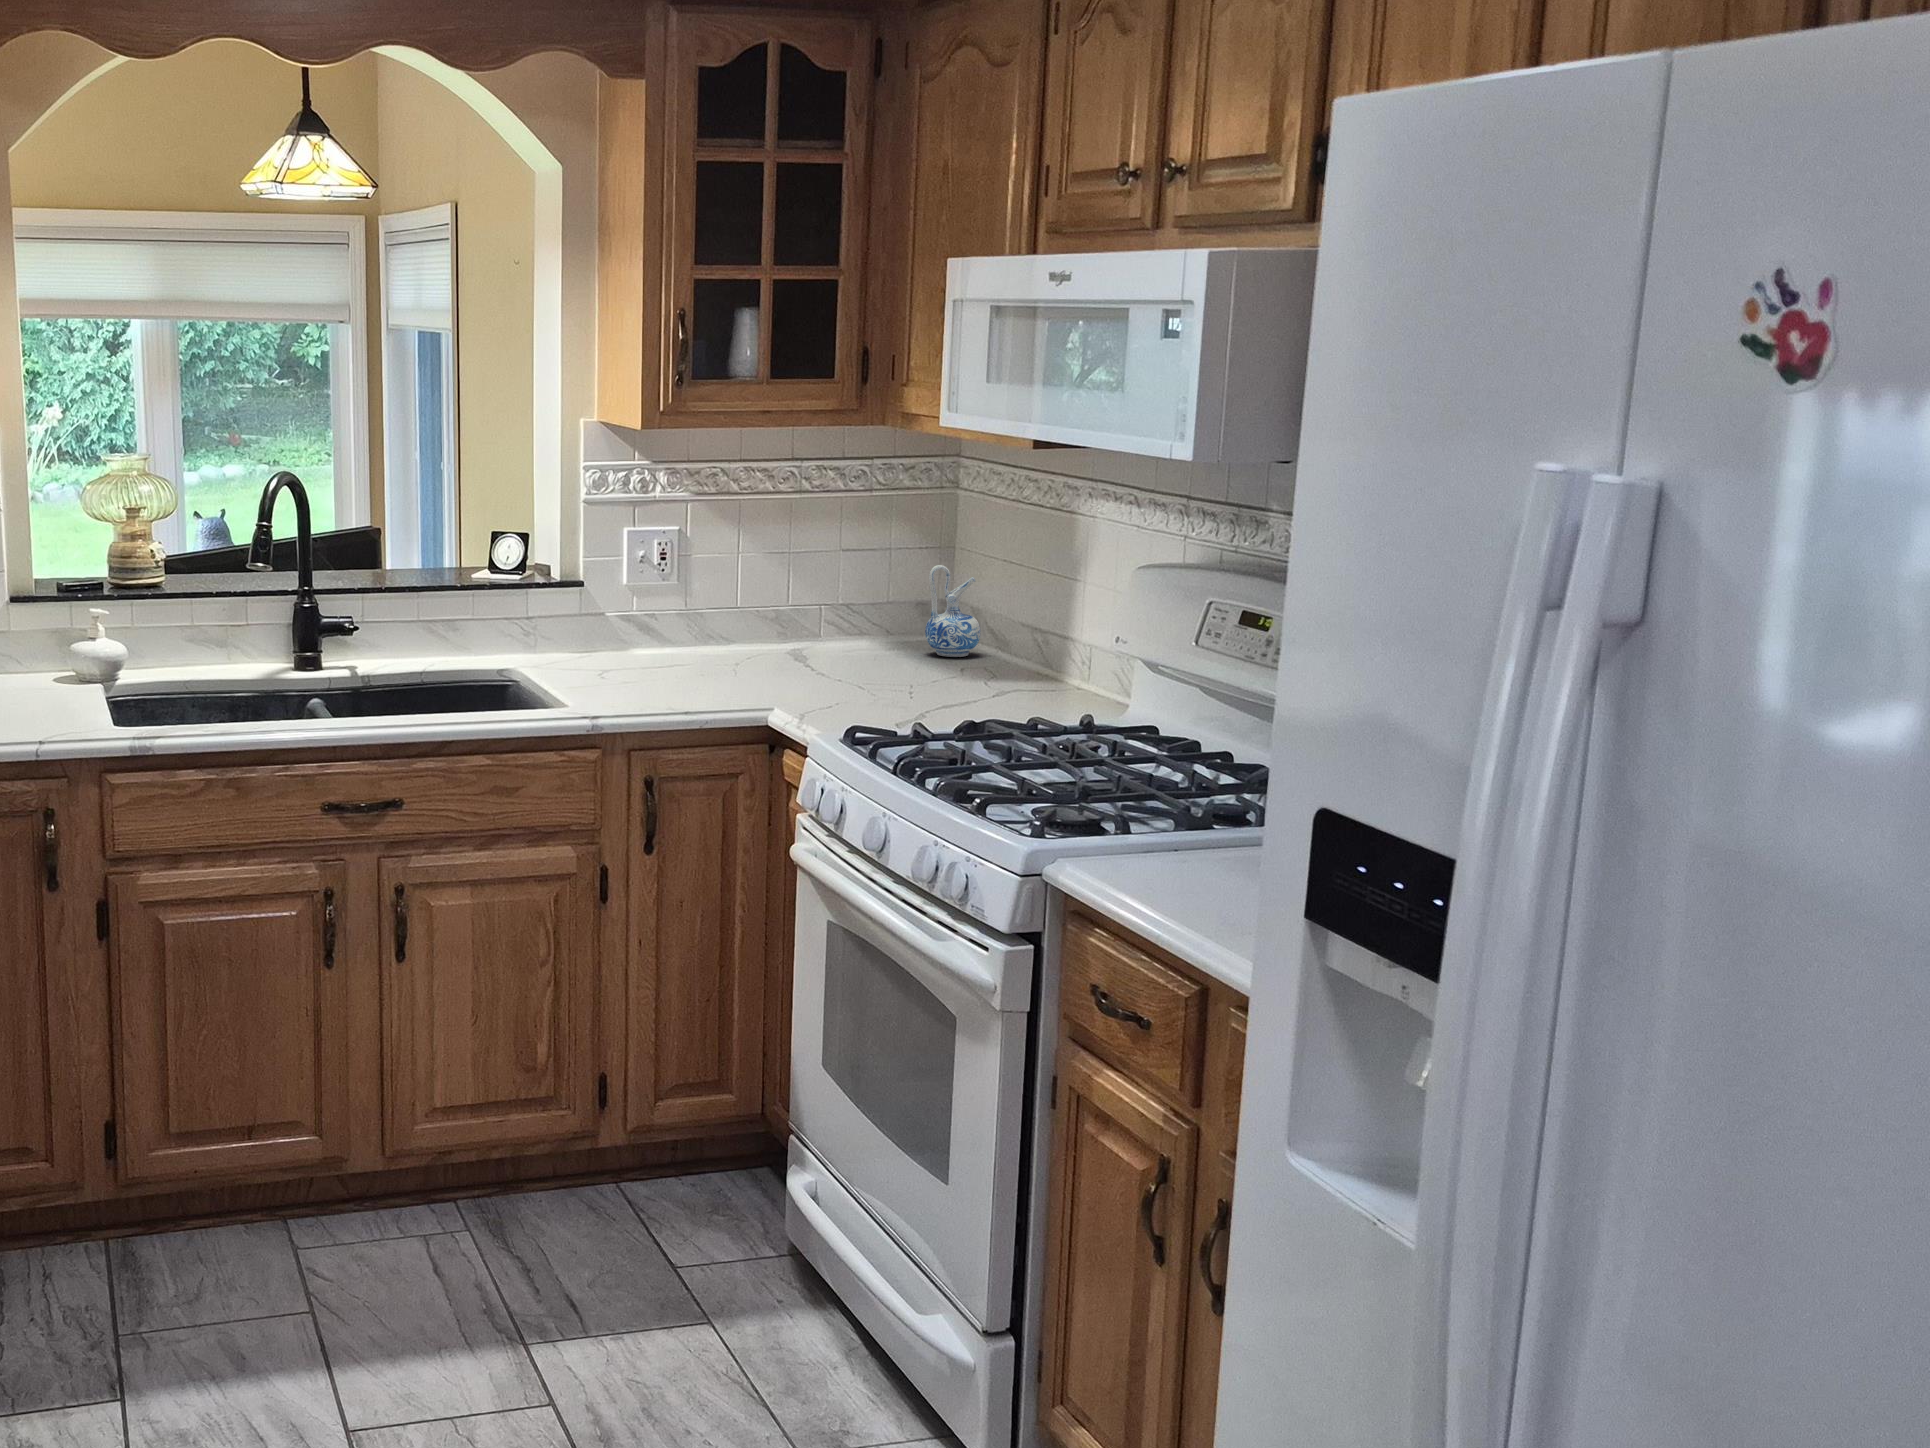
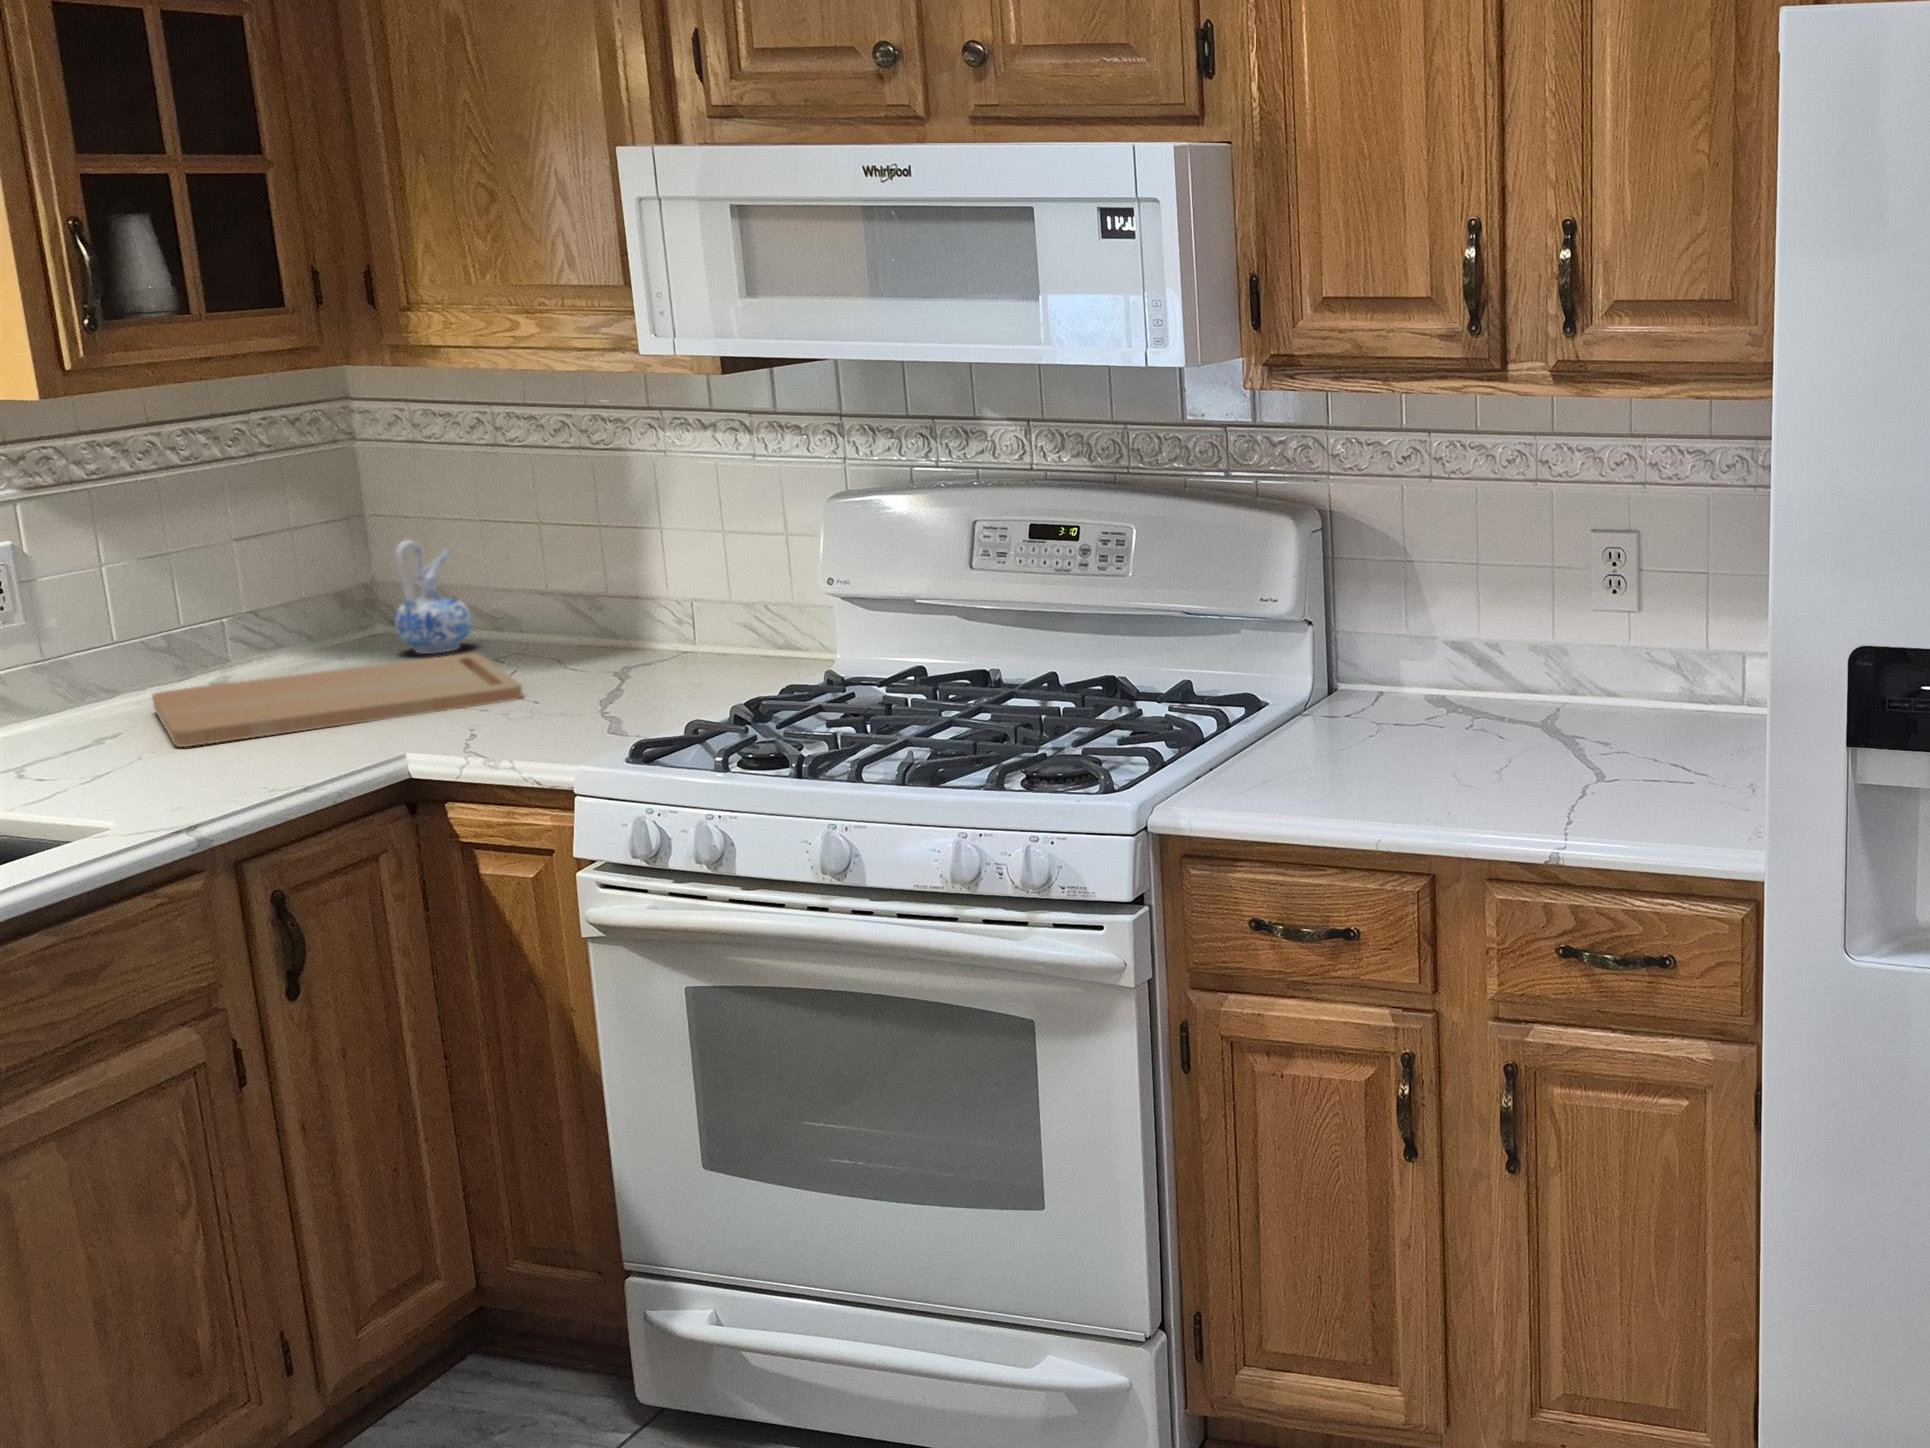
cutting board: none [689,644,943,694] -> present [152,653,522,747]

